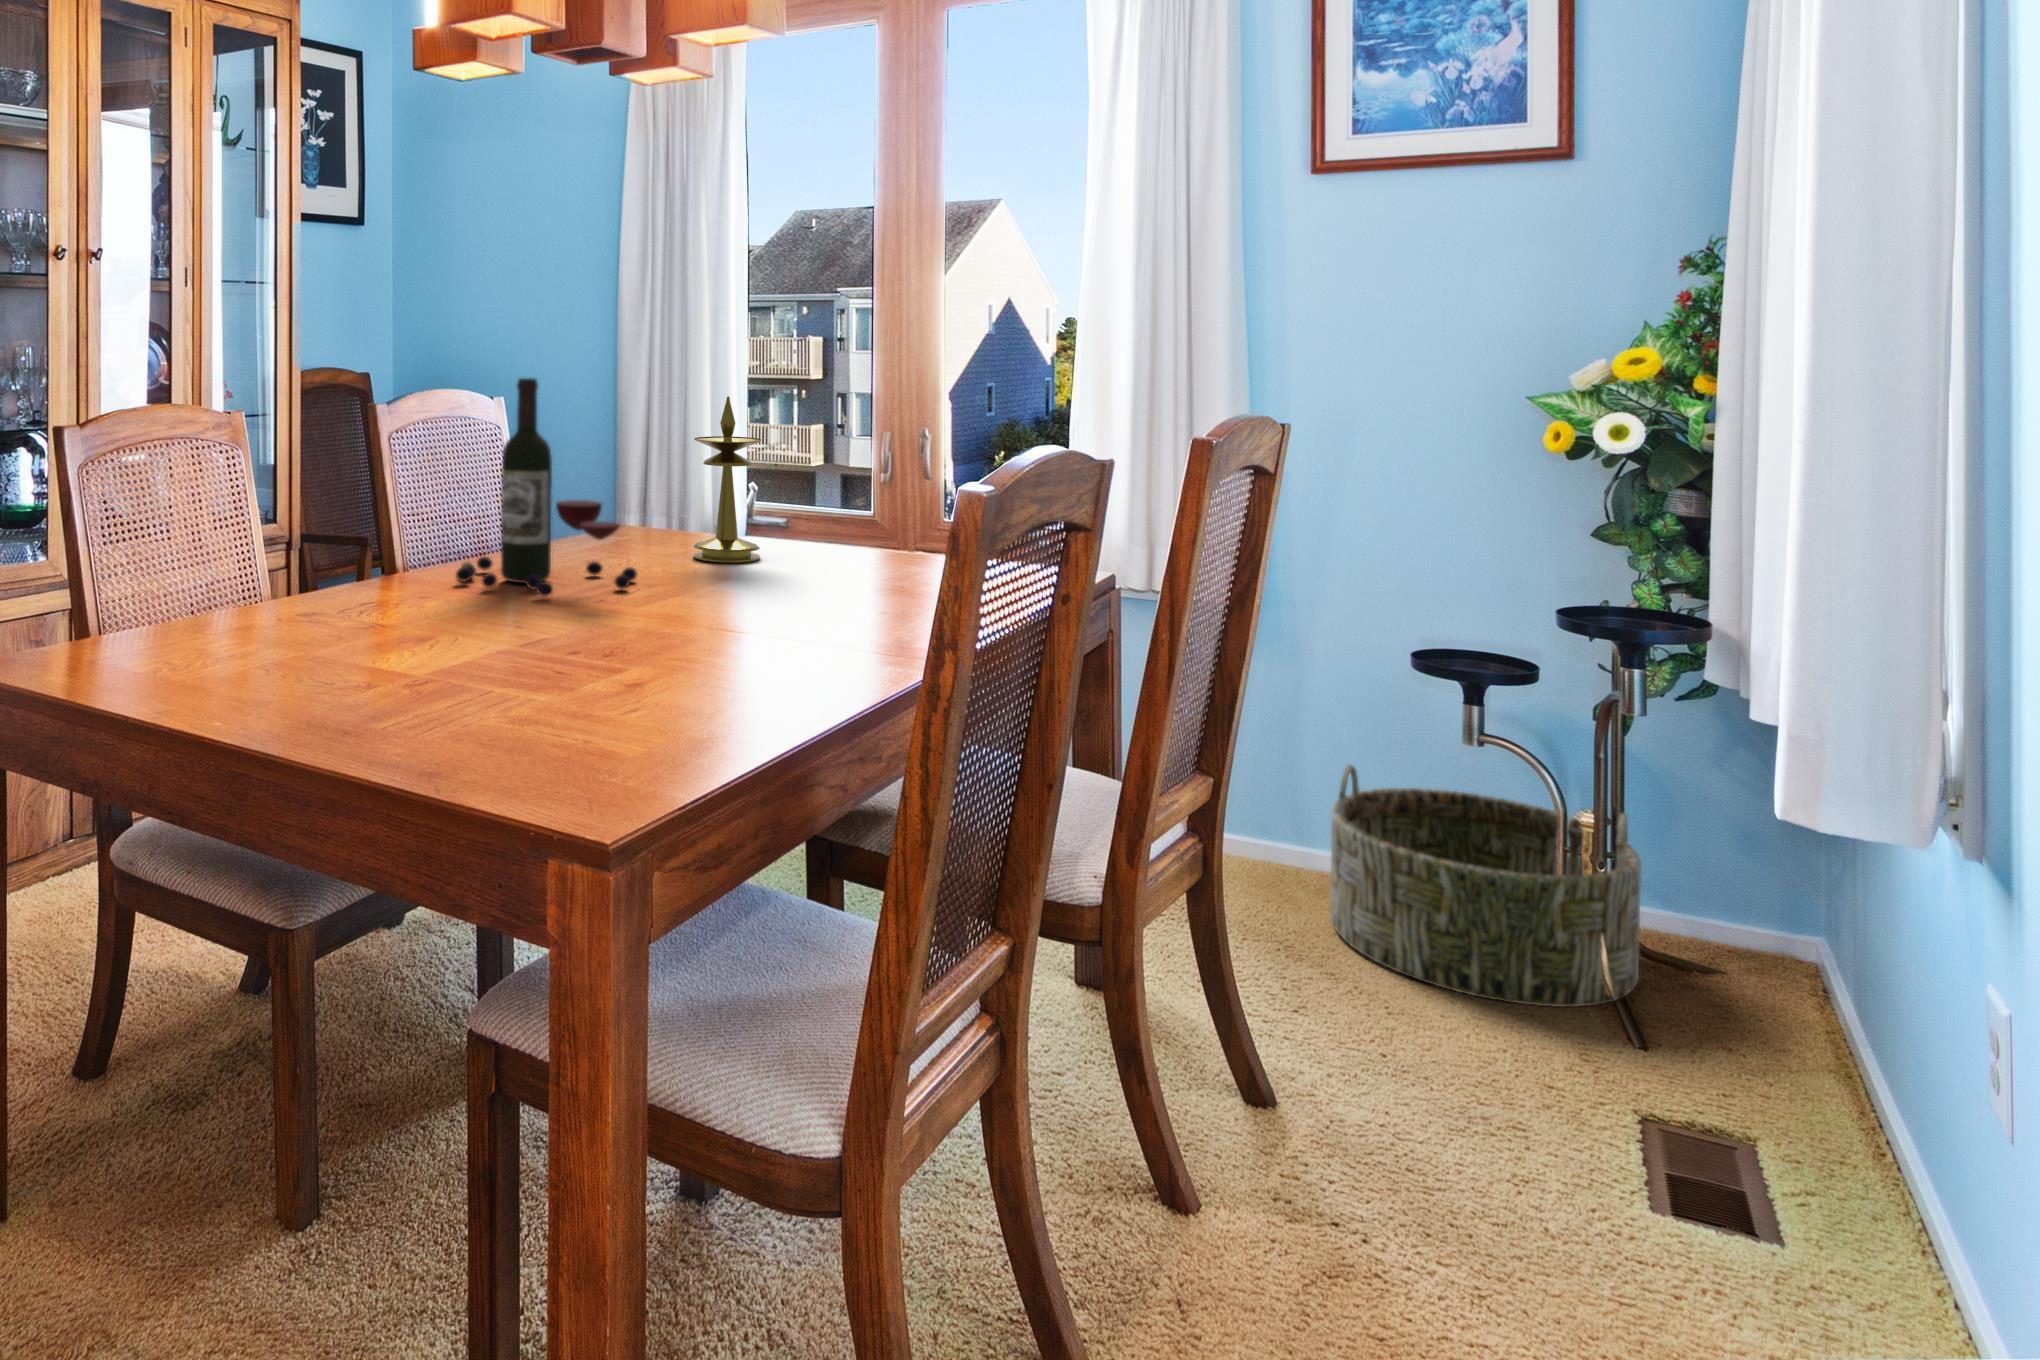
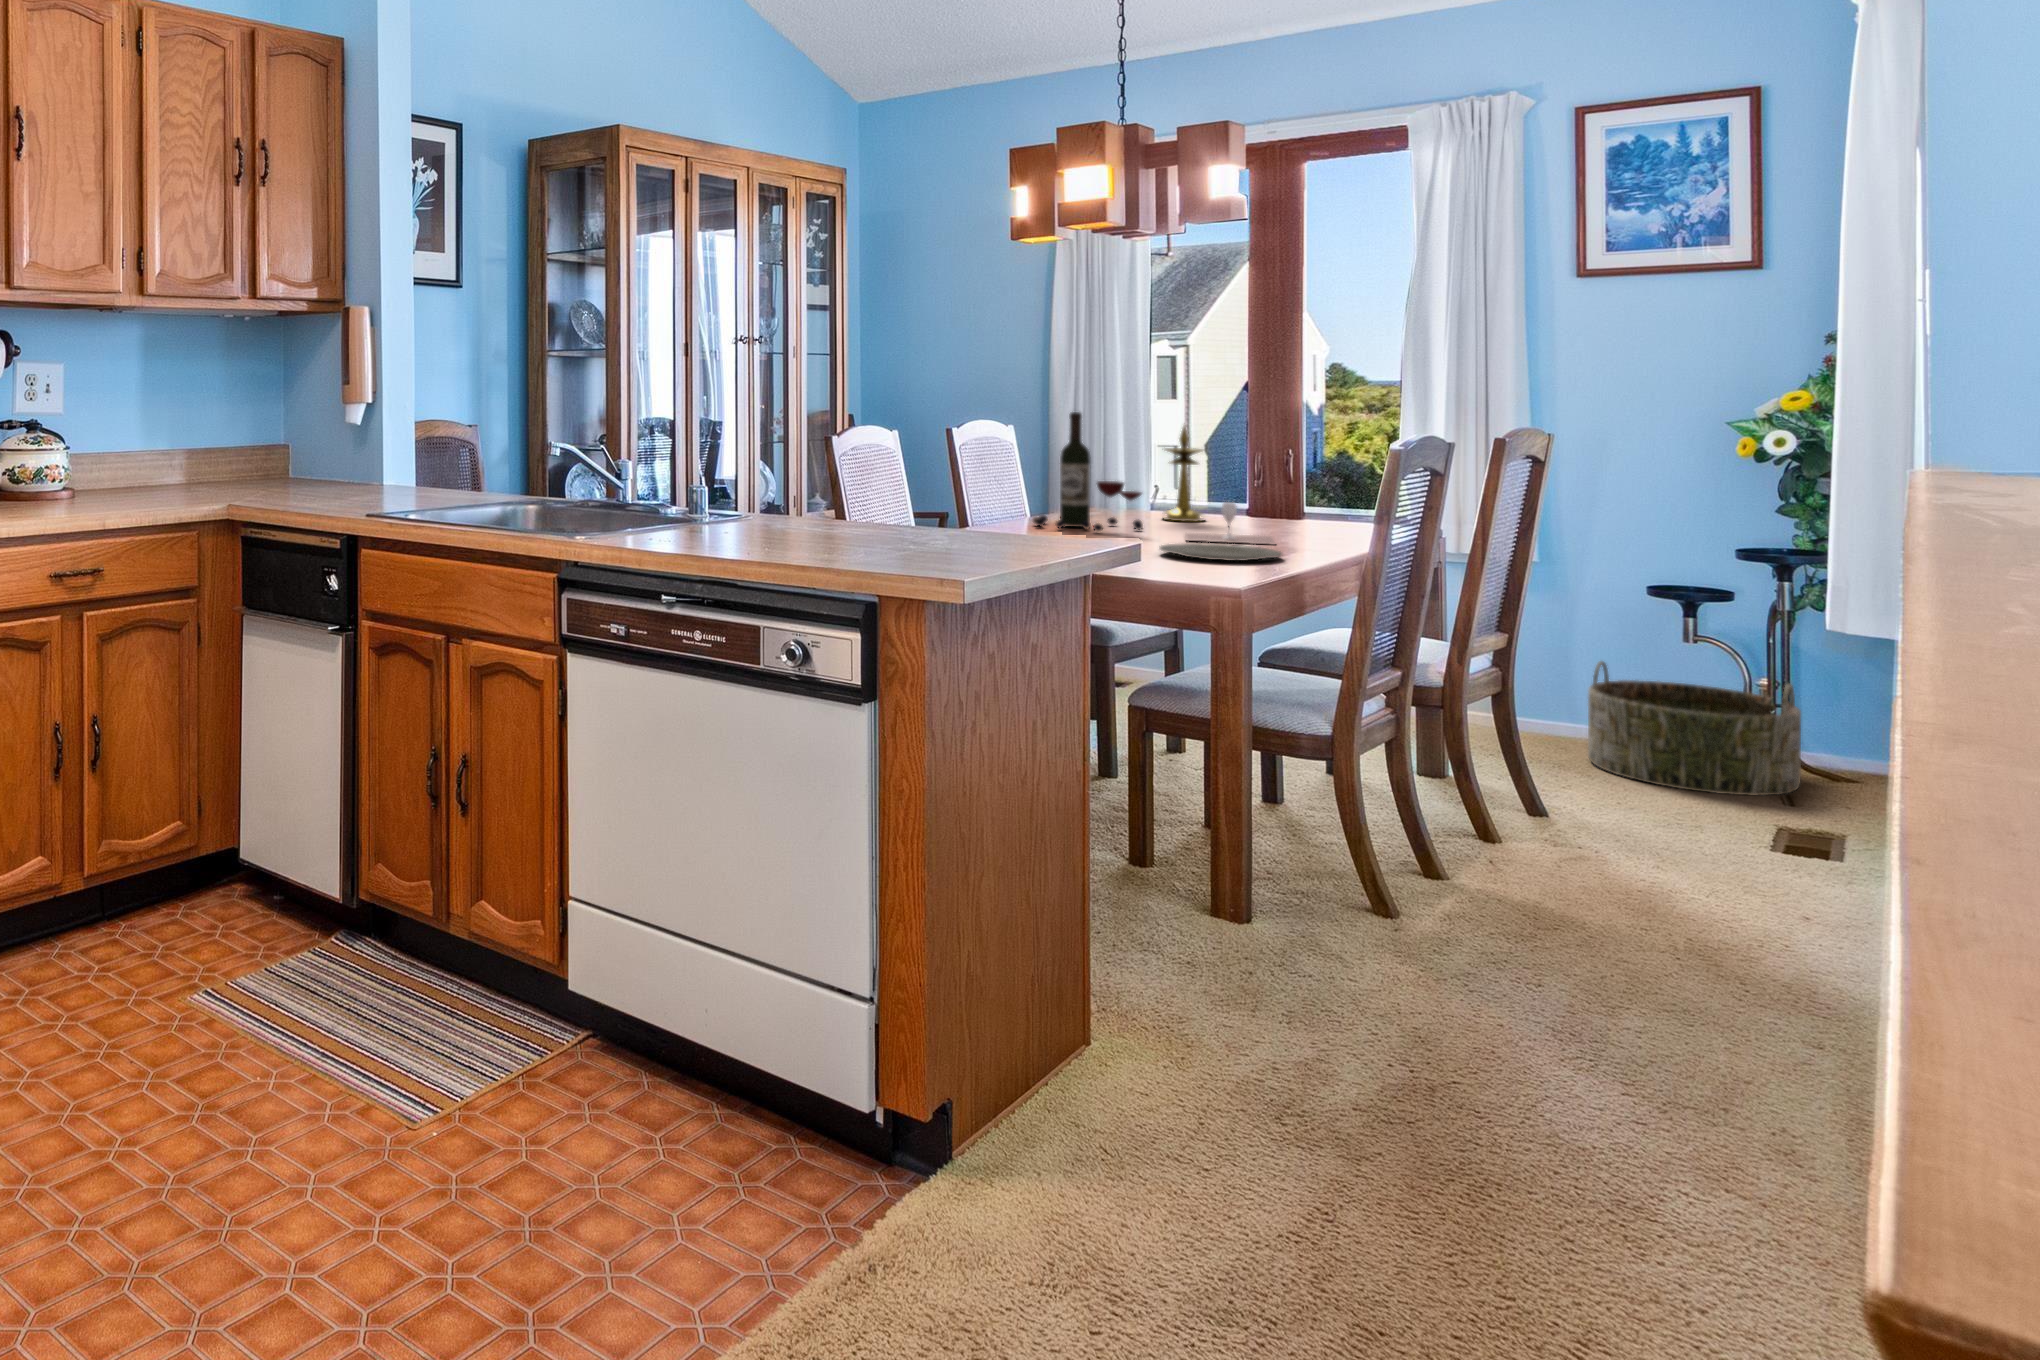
wine glass: none [669,546,832,633] -> present [1185,502,1275,545]
plate: none [572,642,799,701] -> present [1160,543,1282,561]

